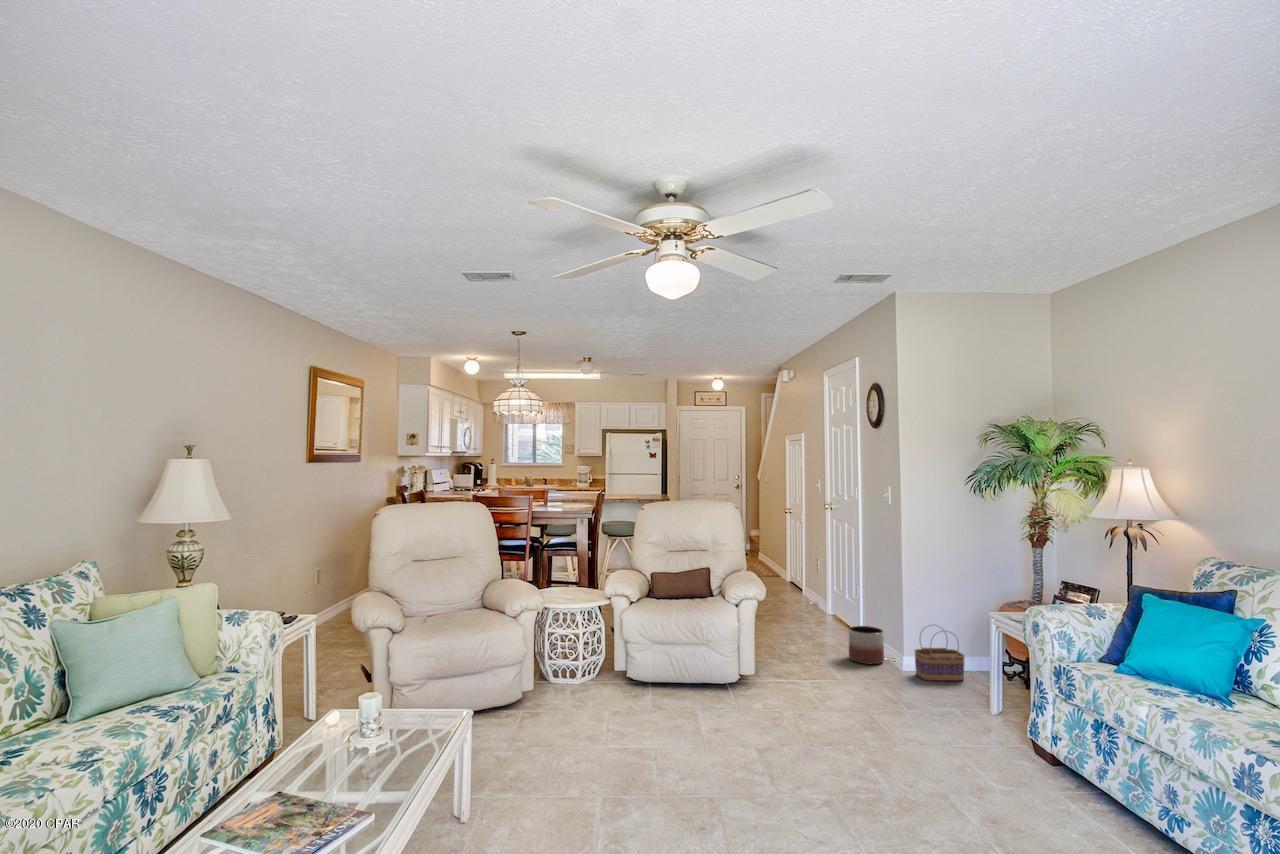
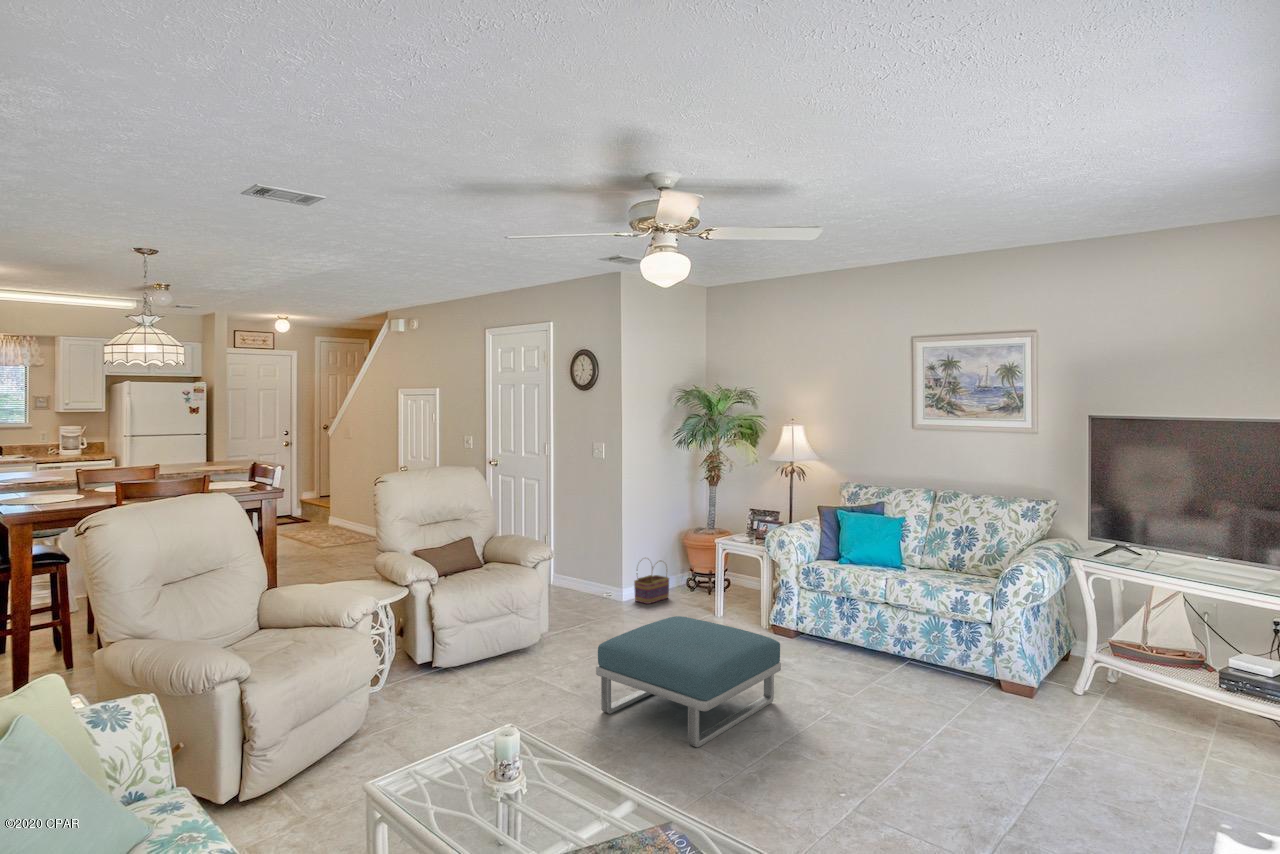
planter: present [849,626,884,664] -> none [573,569,602,603]
footstool: none [685,679,879,821] -> present [596,616,781,747]

